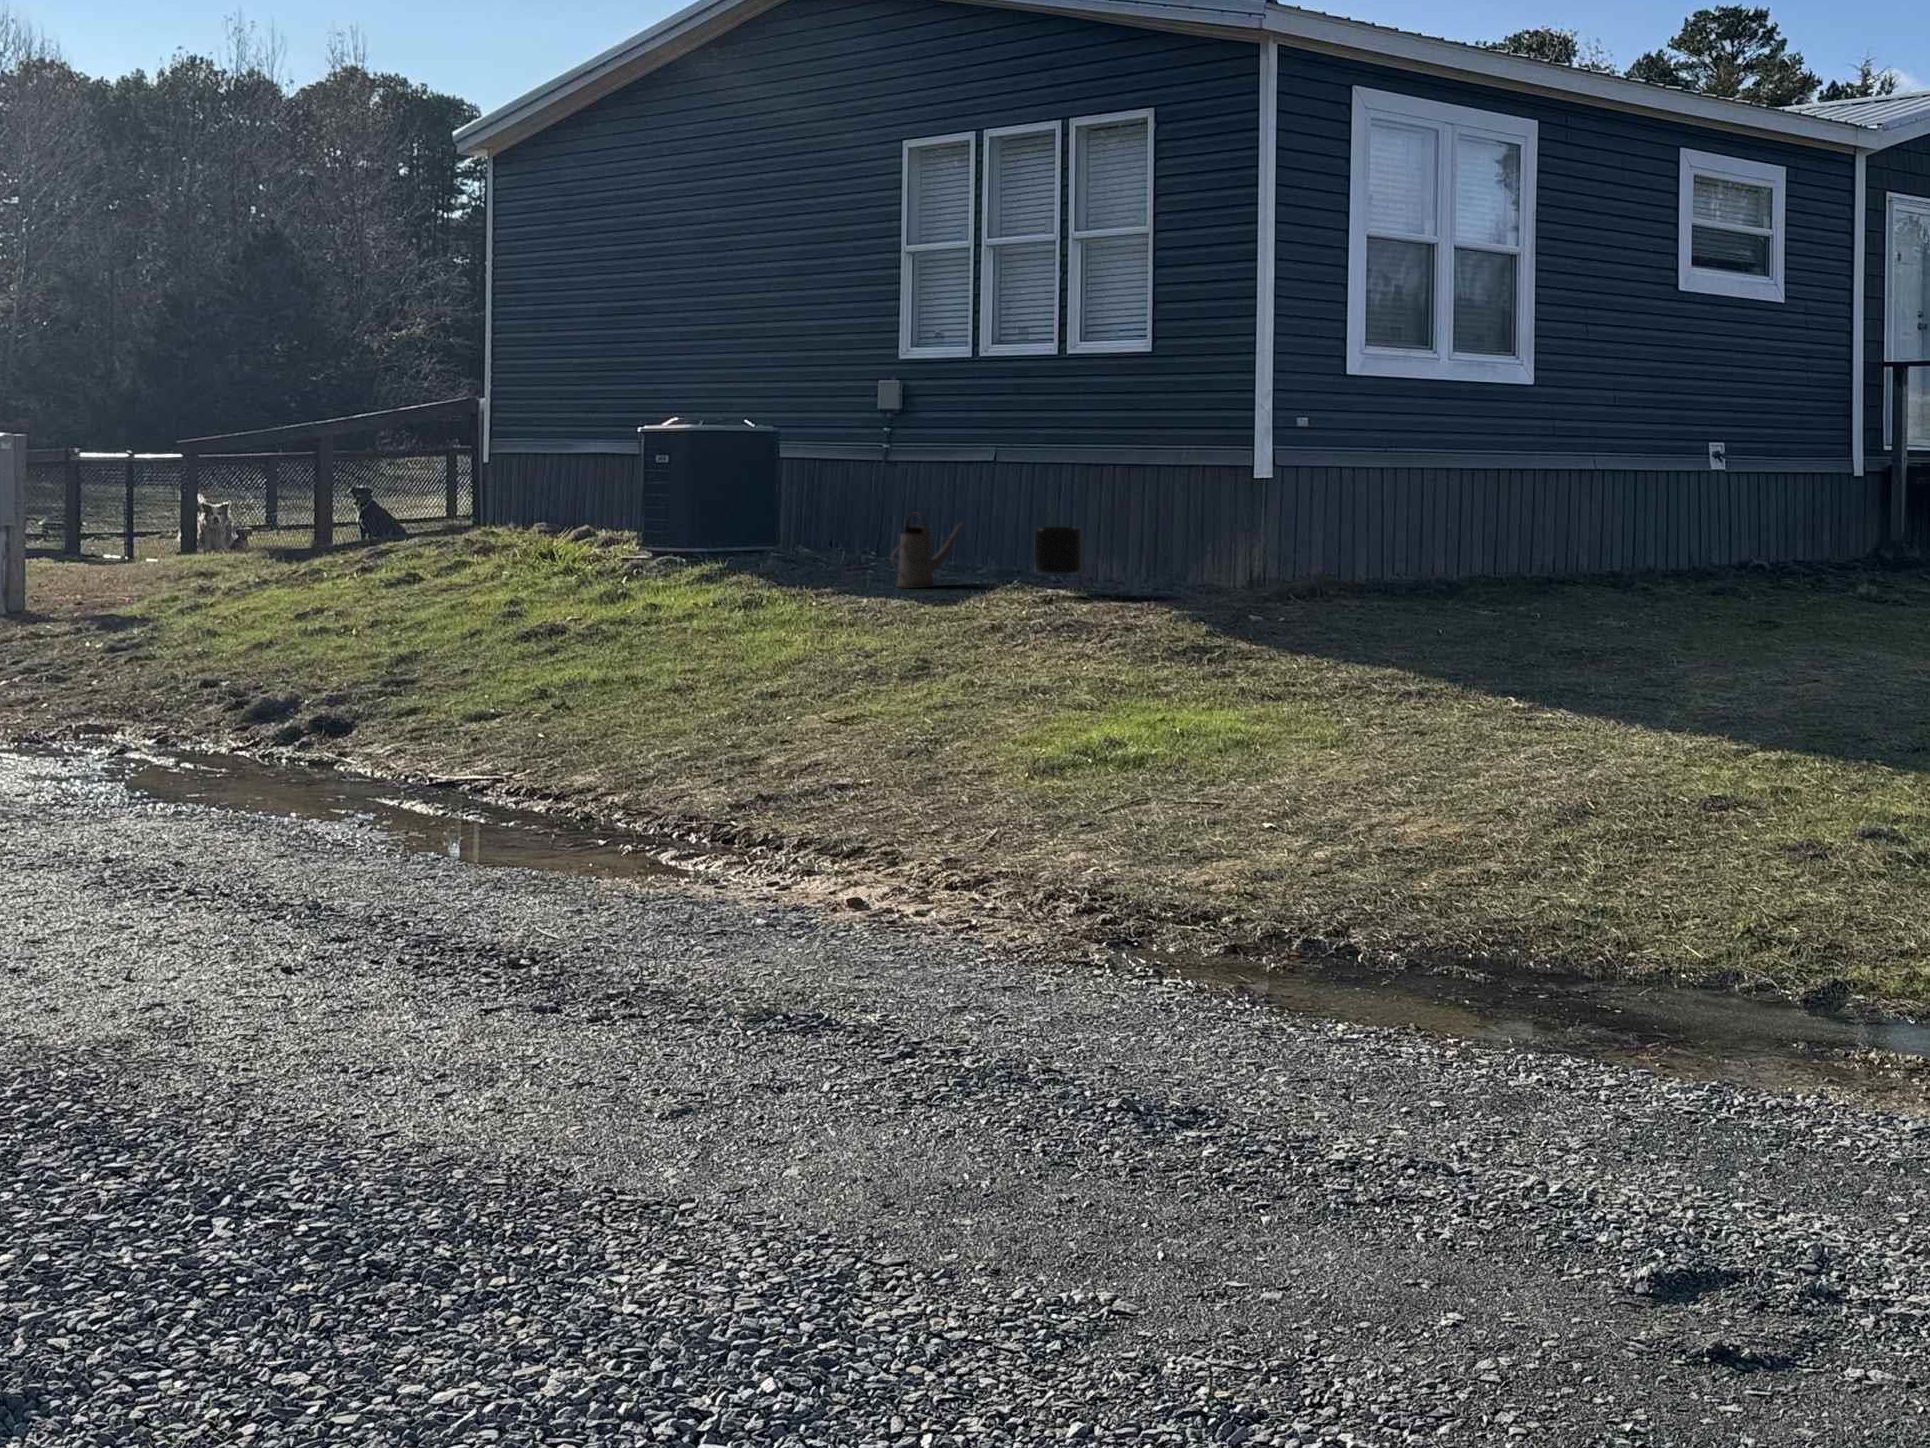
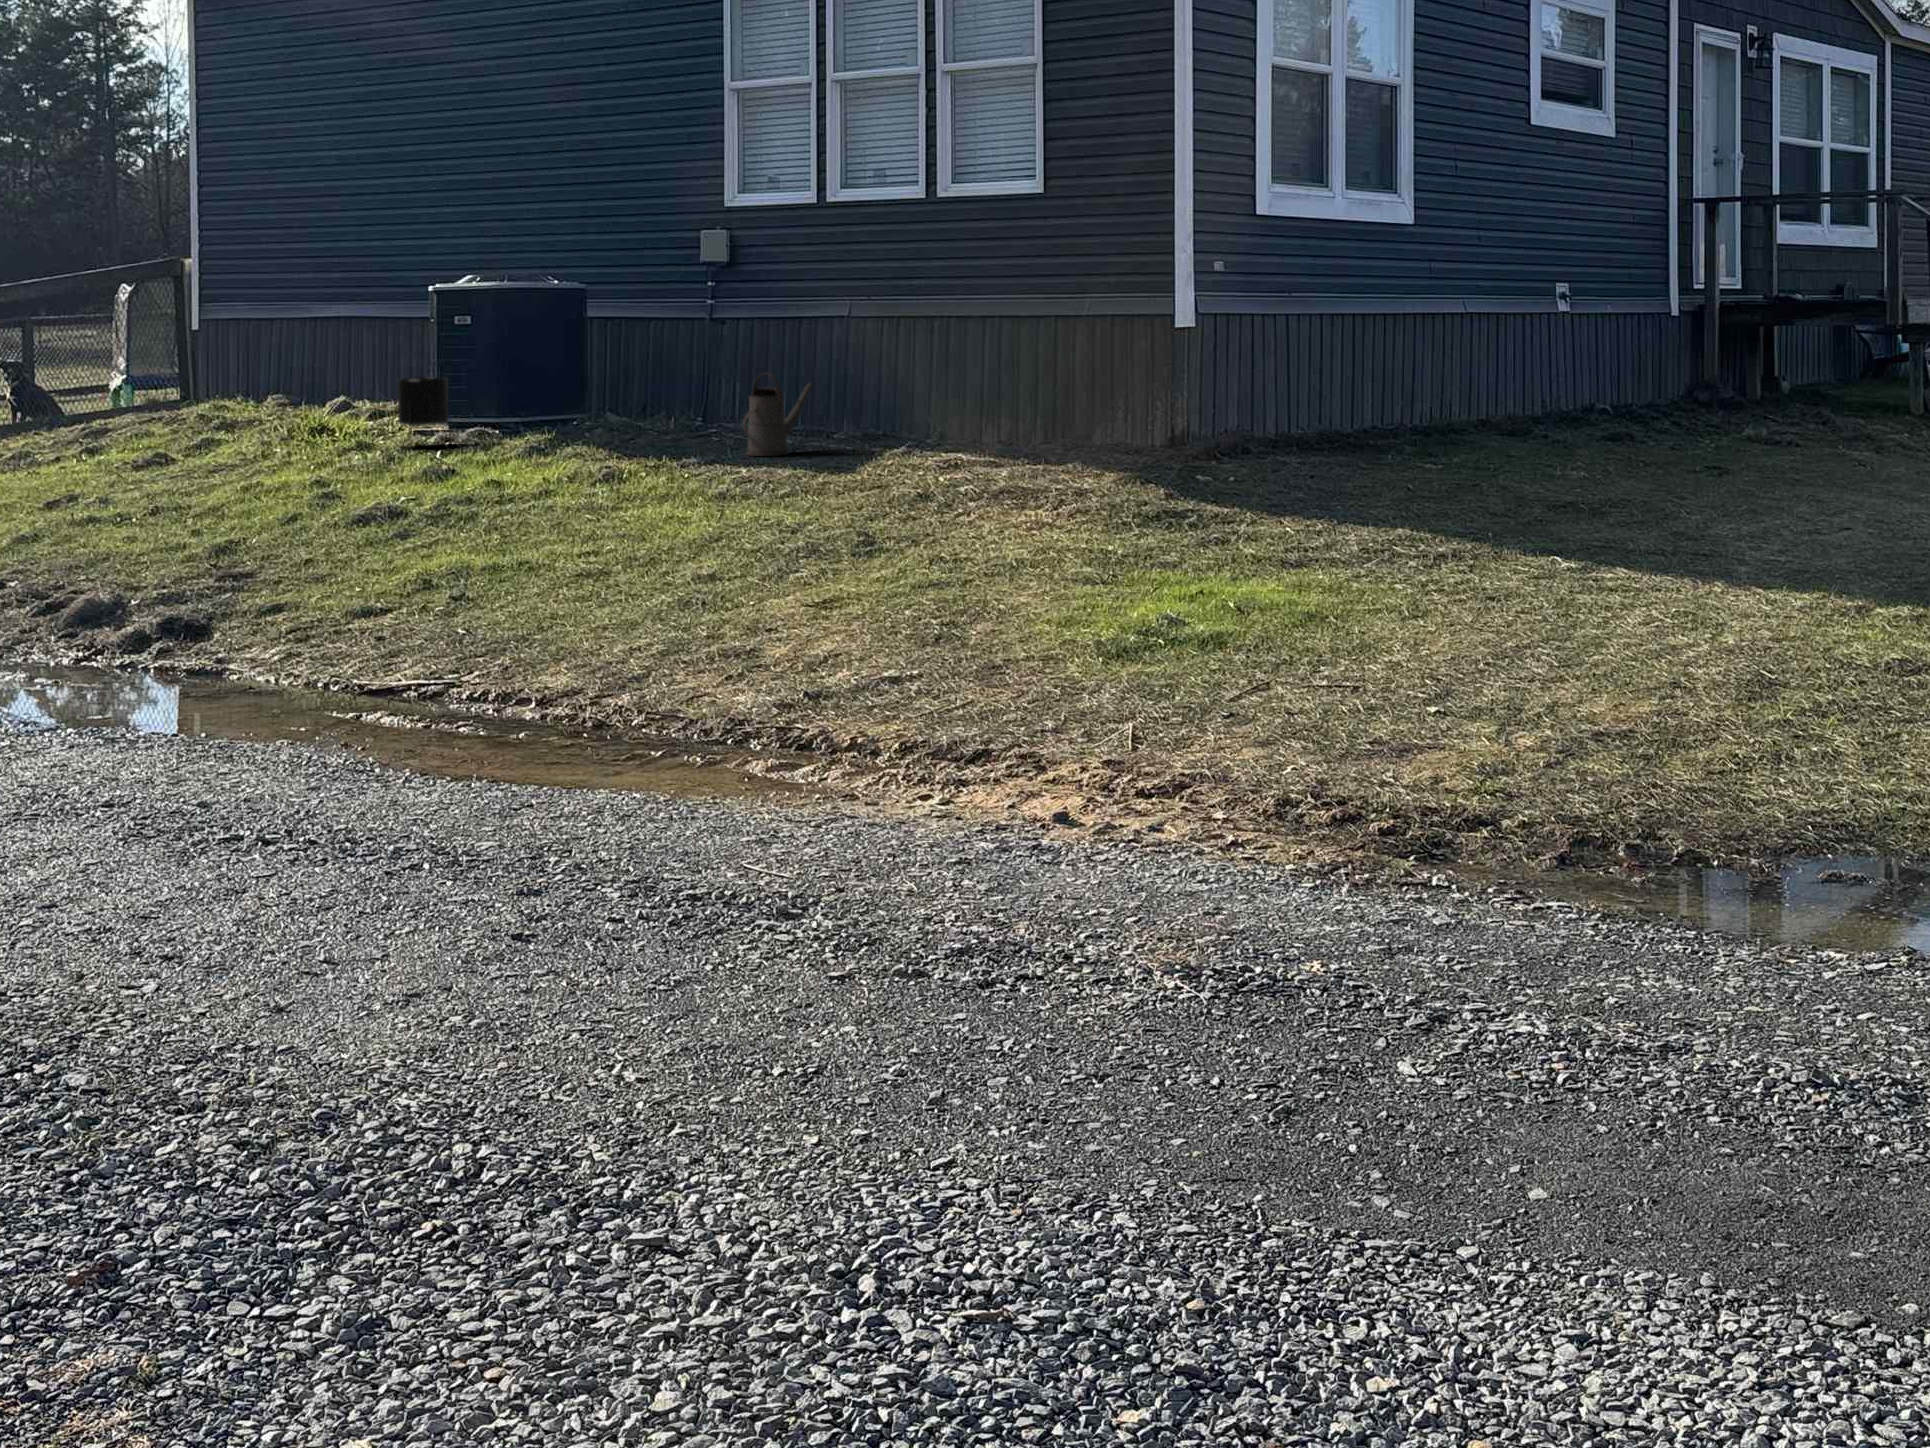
planter: present [1034,527,1082,575] -> present [398,377,451,429]

